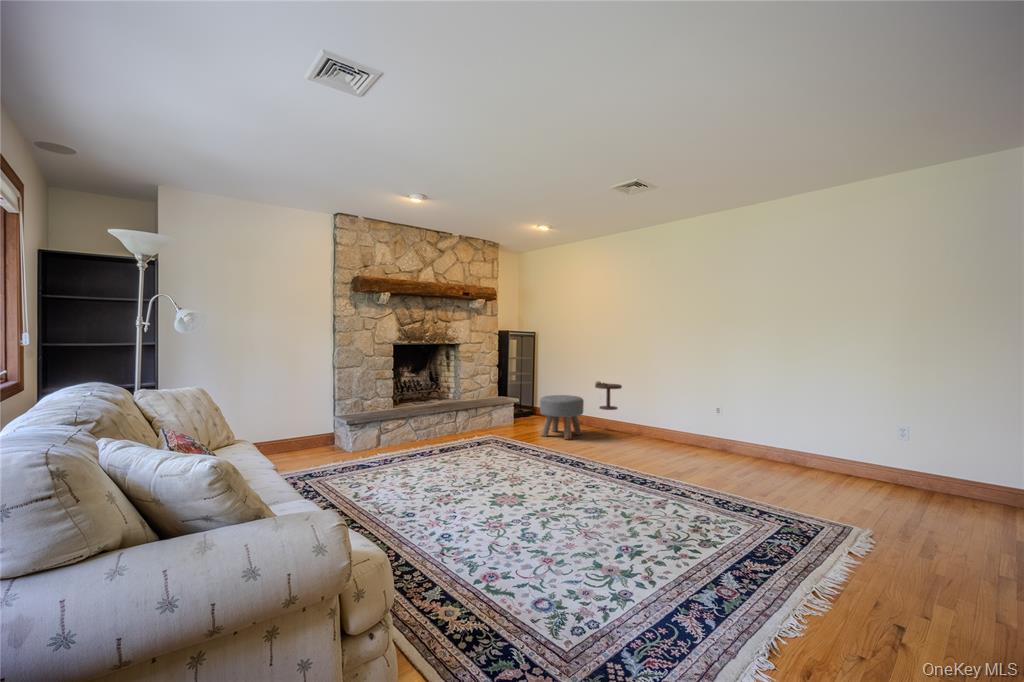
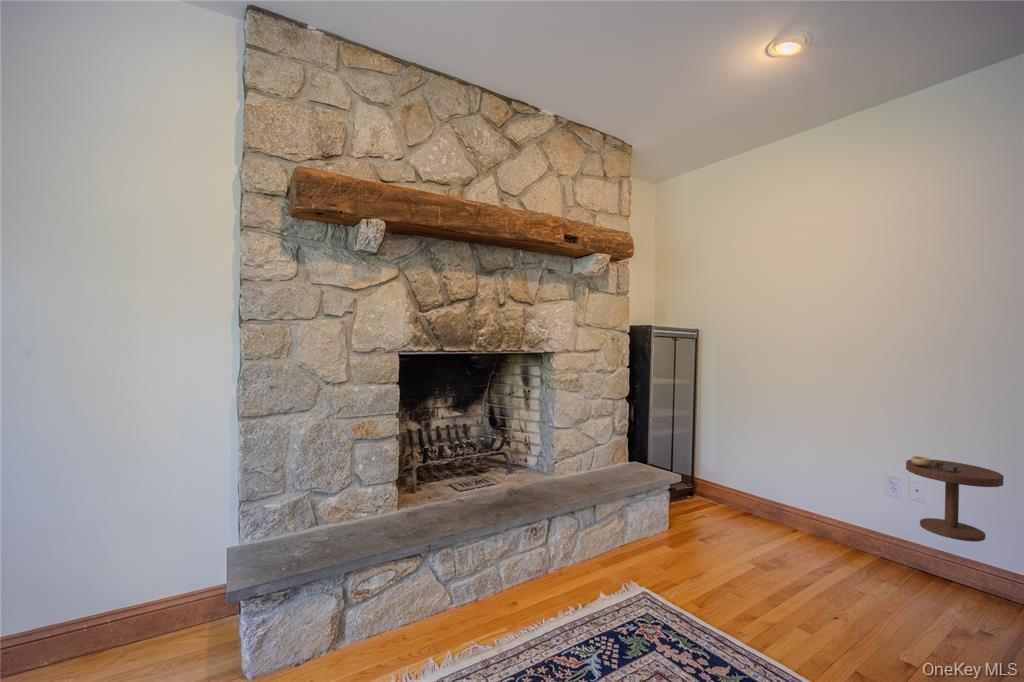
ottoman: present [540,395,584,440] -> none [769,488,916,645]

